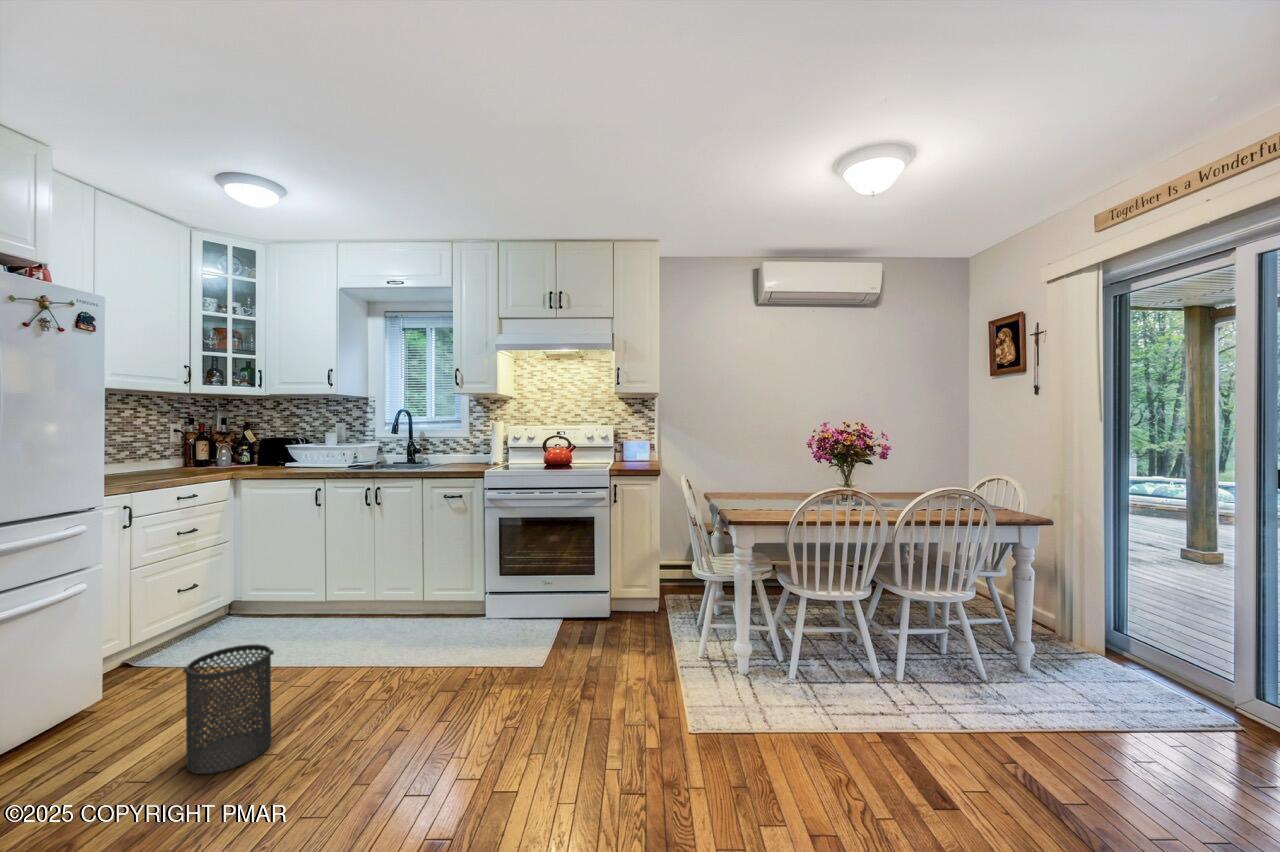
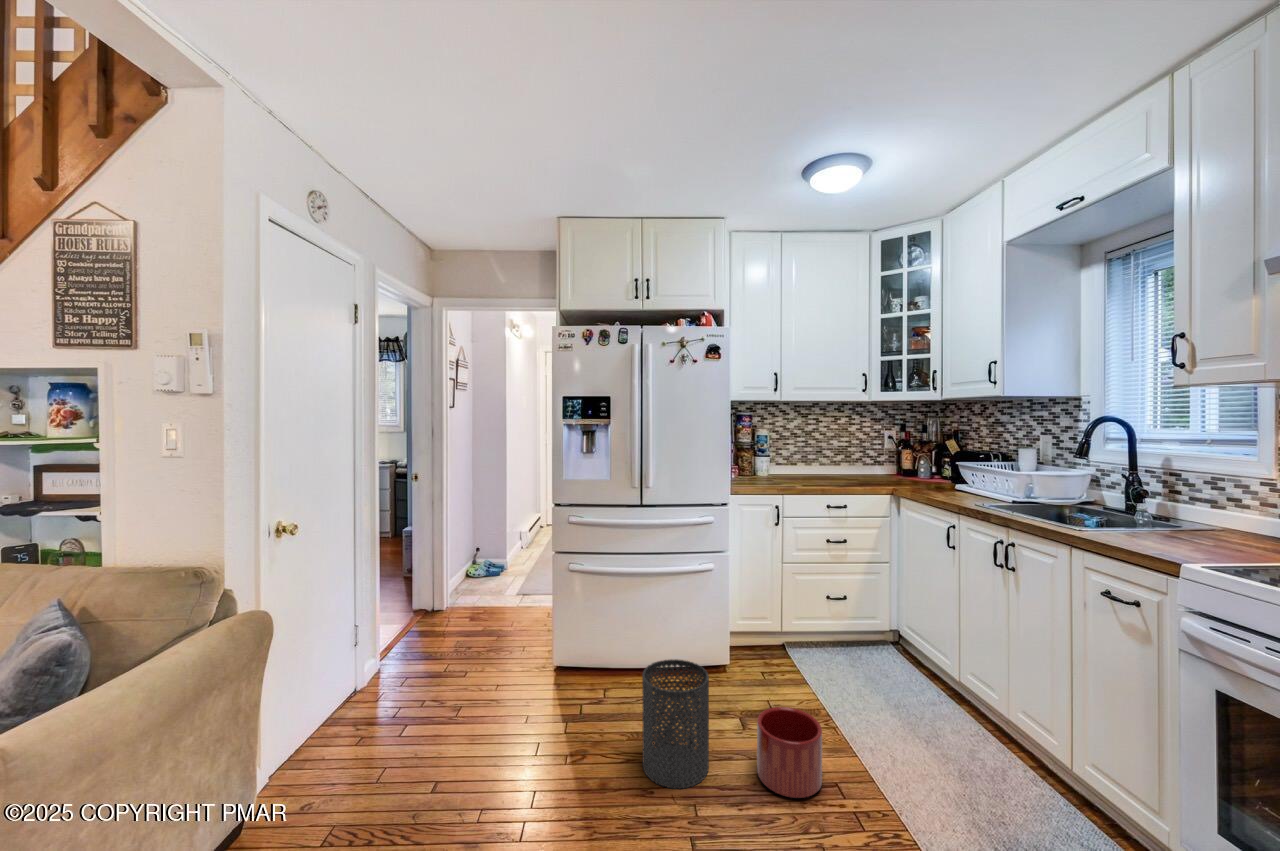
planter: none [286,640,346,706] -> present [757,707,822,798]

